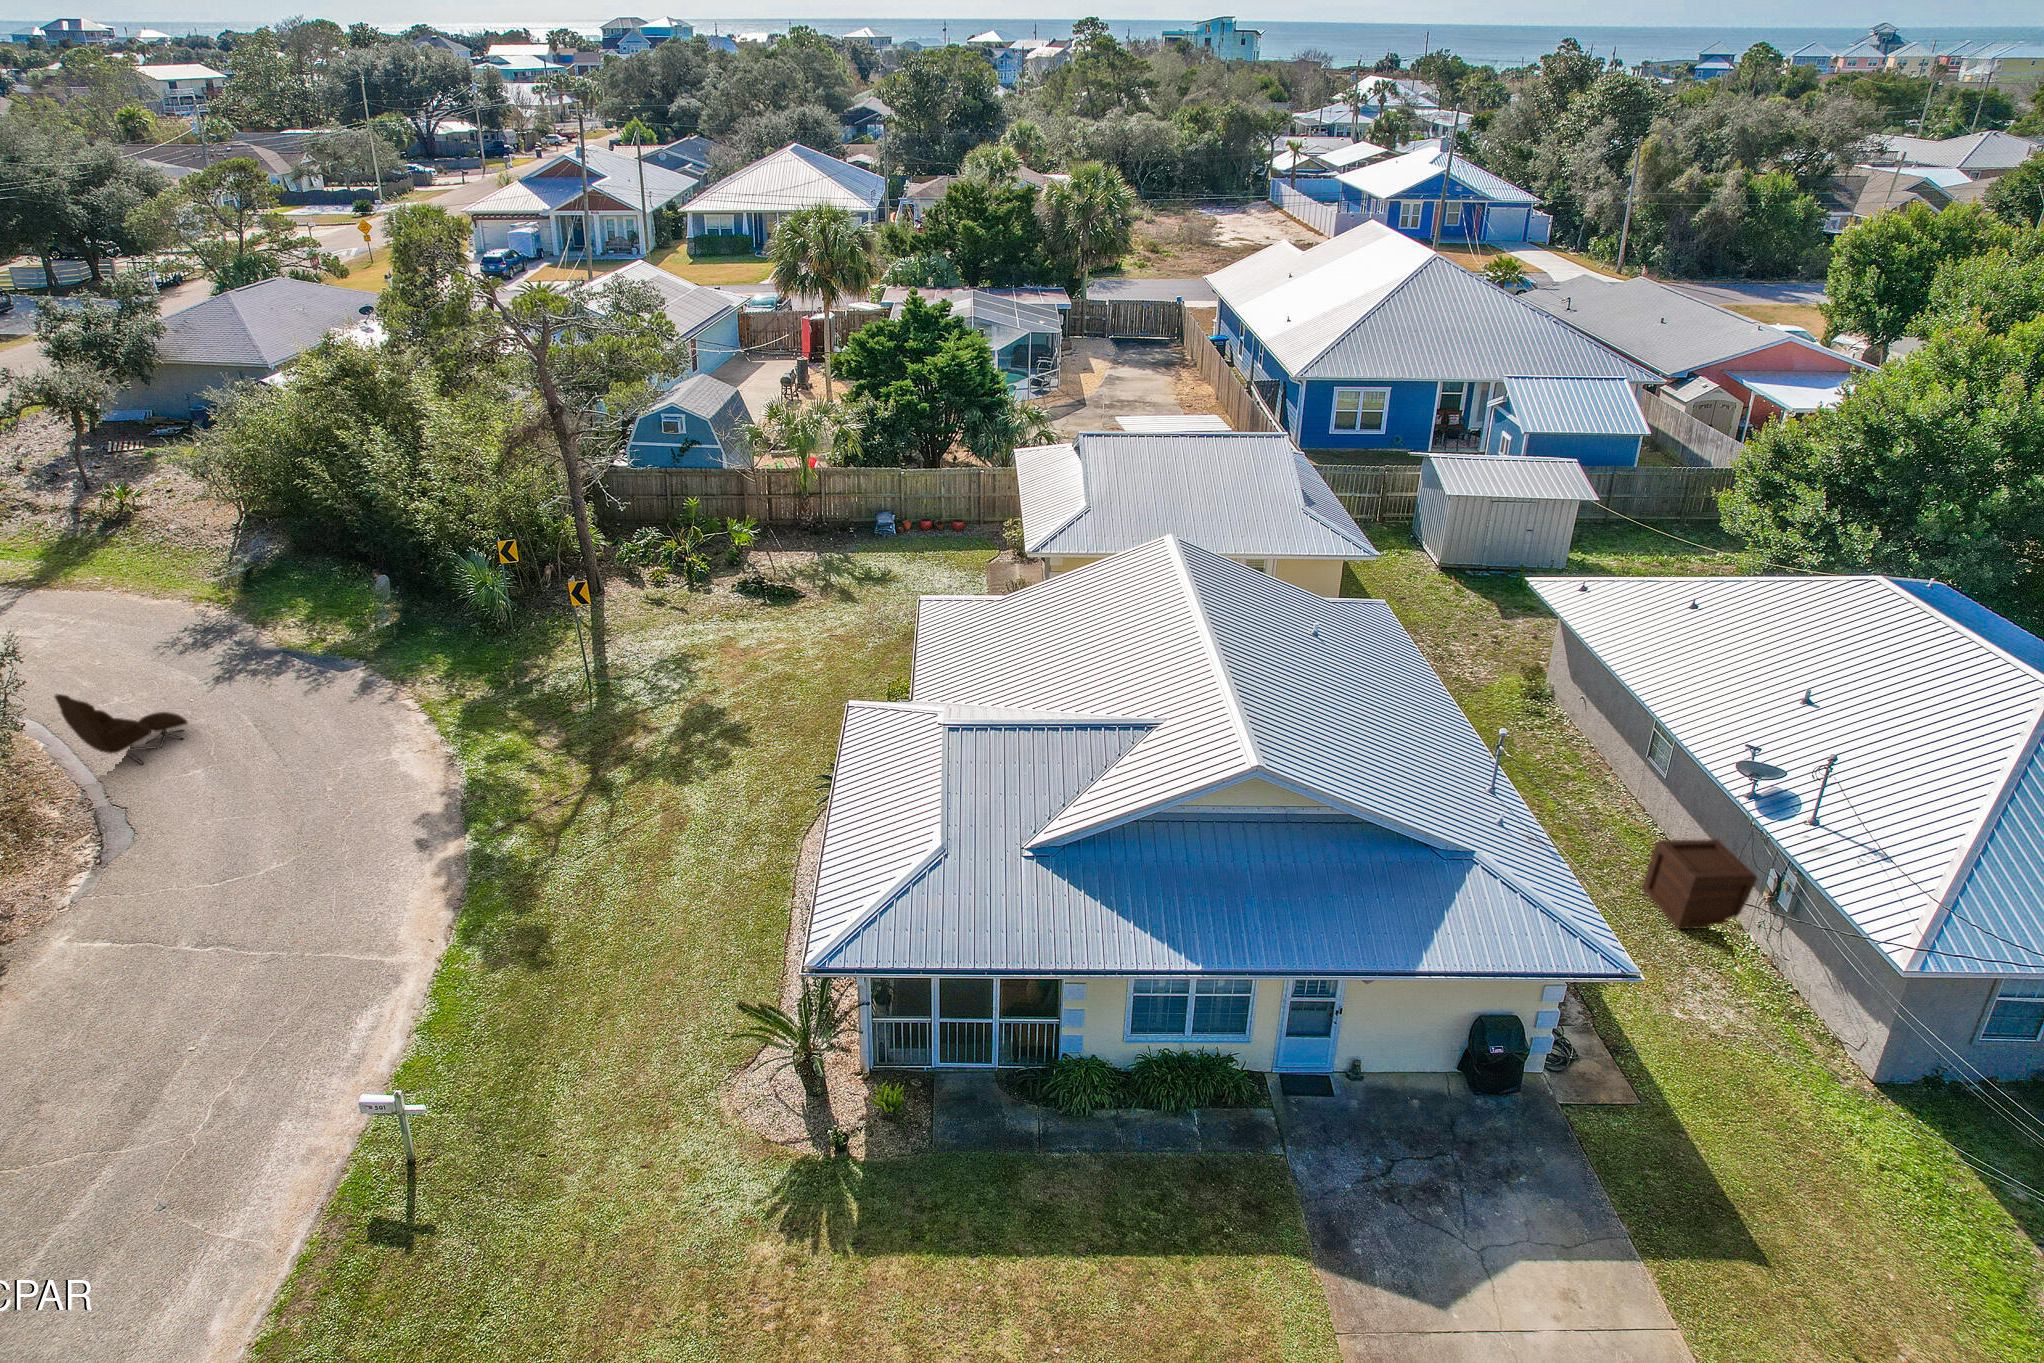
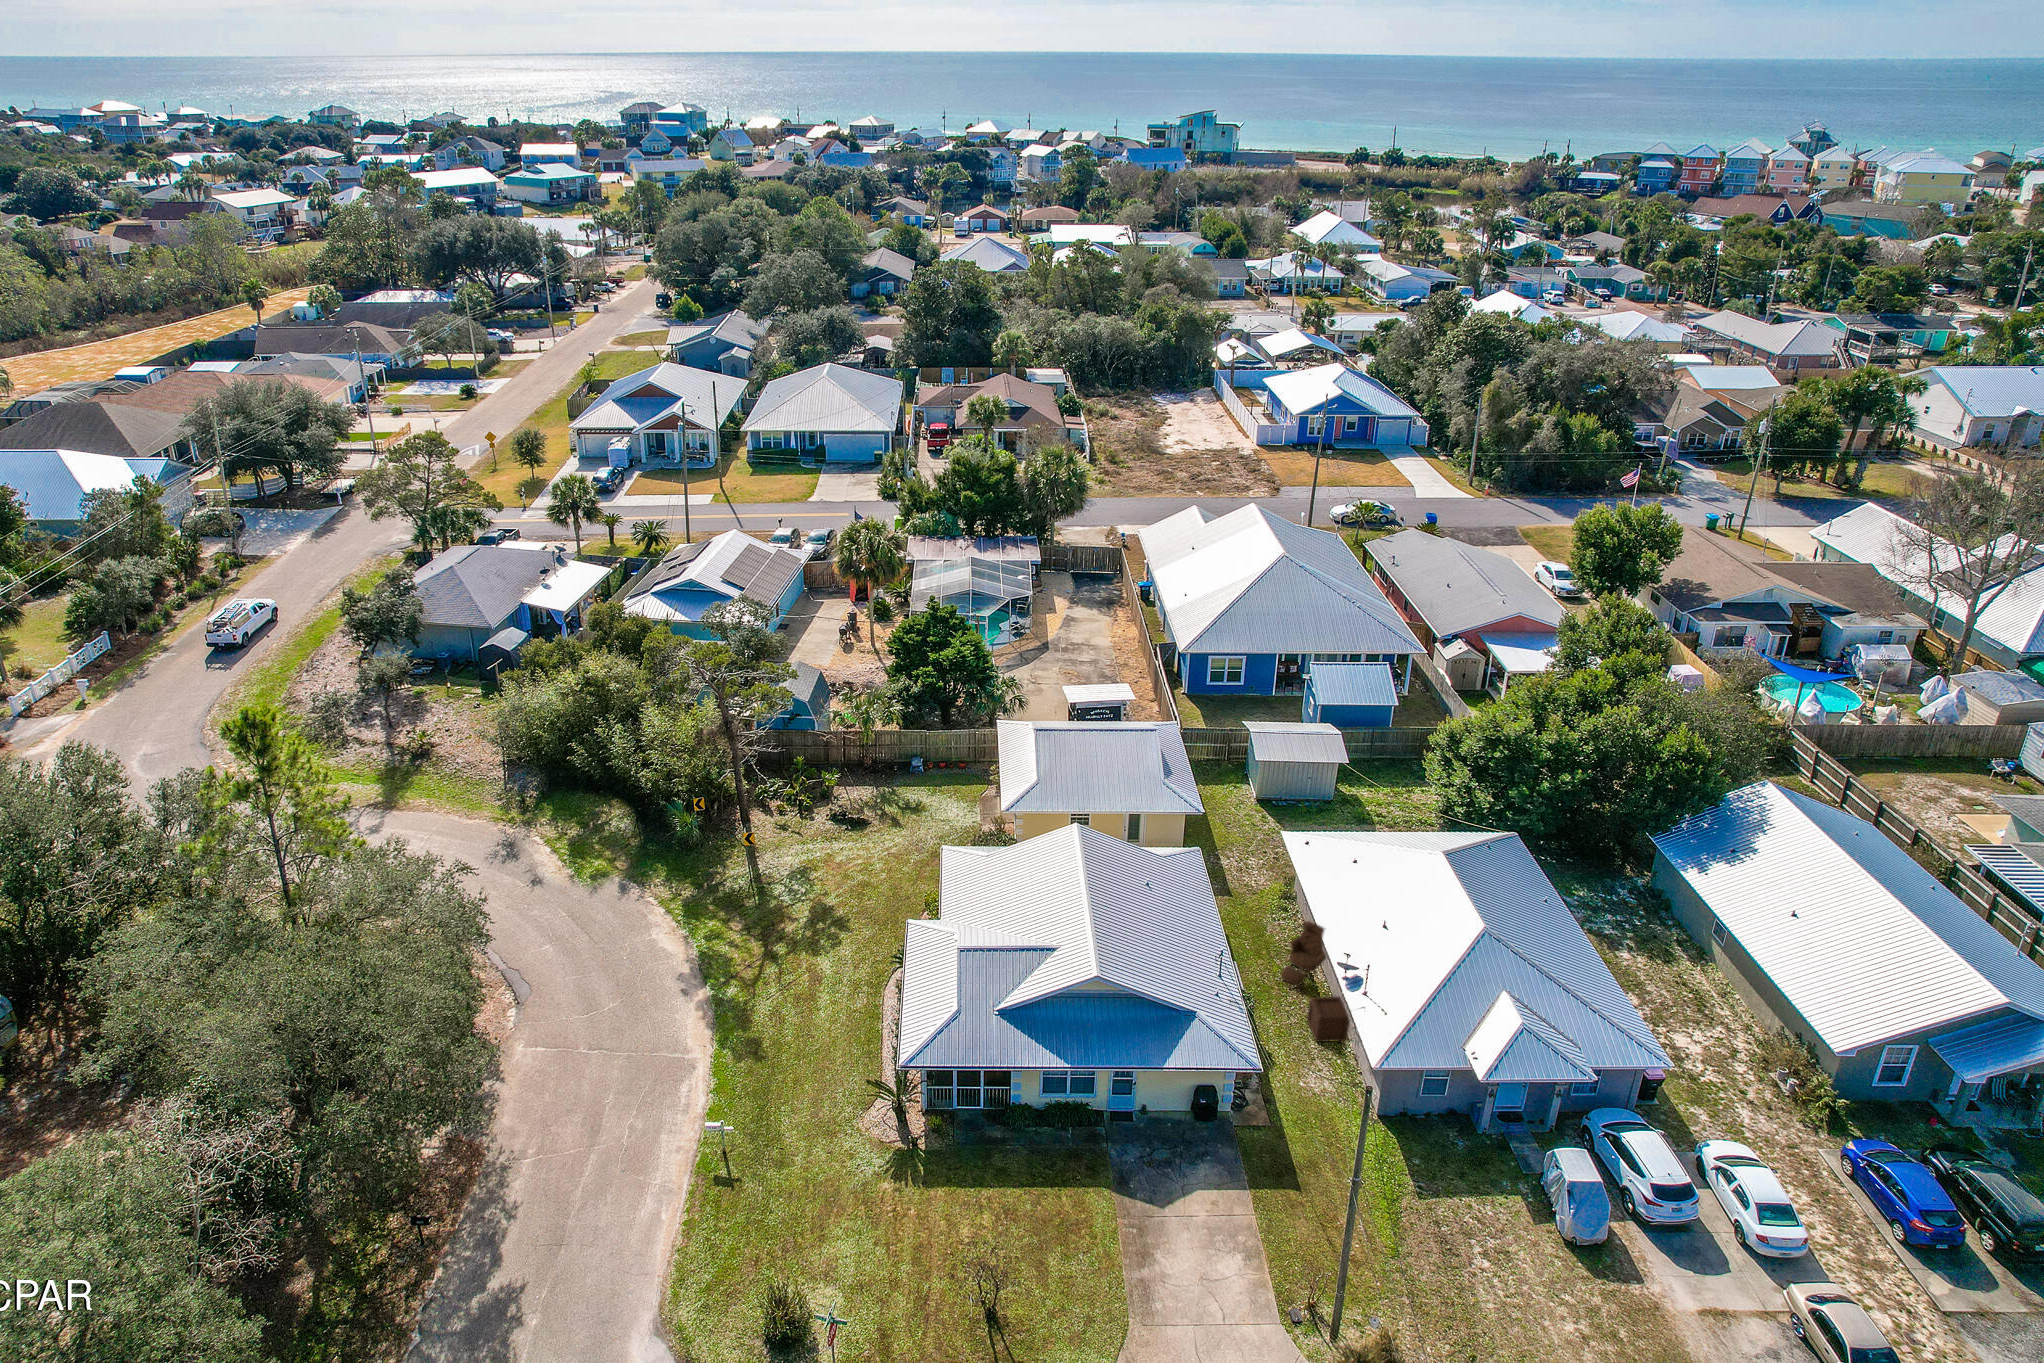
lounge chair: present [55,694,187,764] -> present [1281,921,1326,986]

